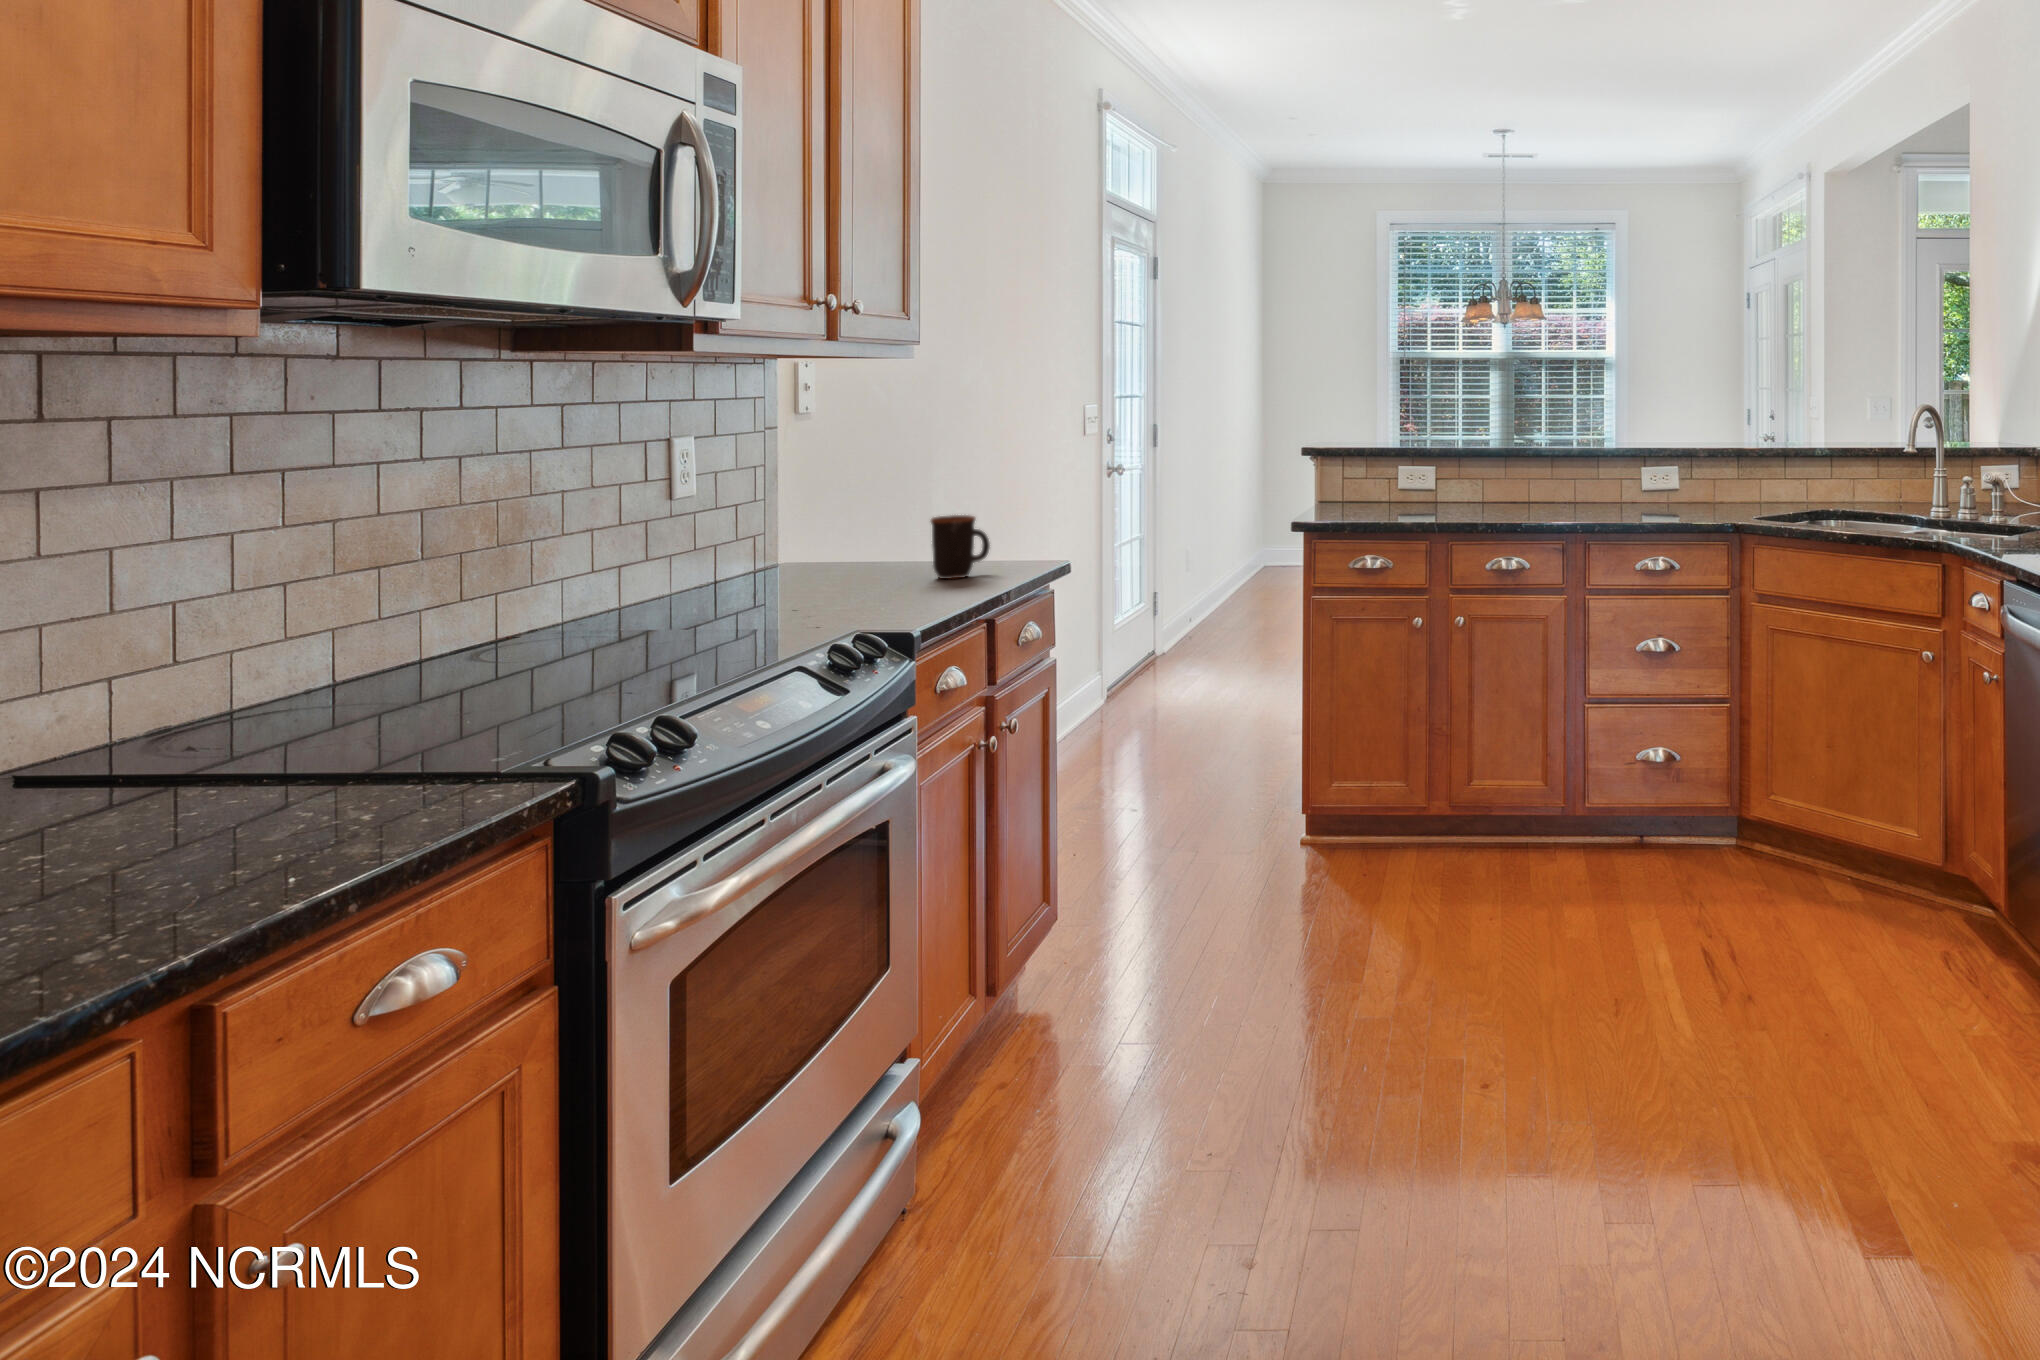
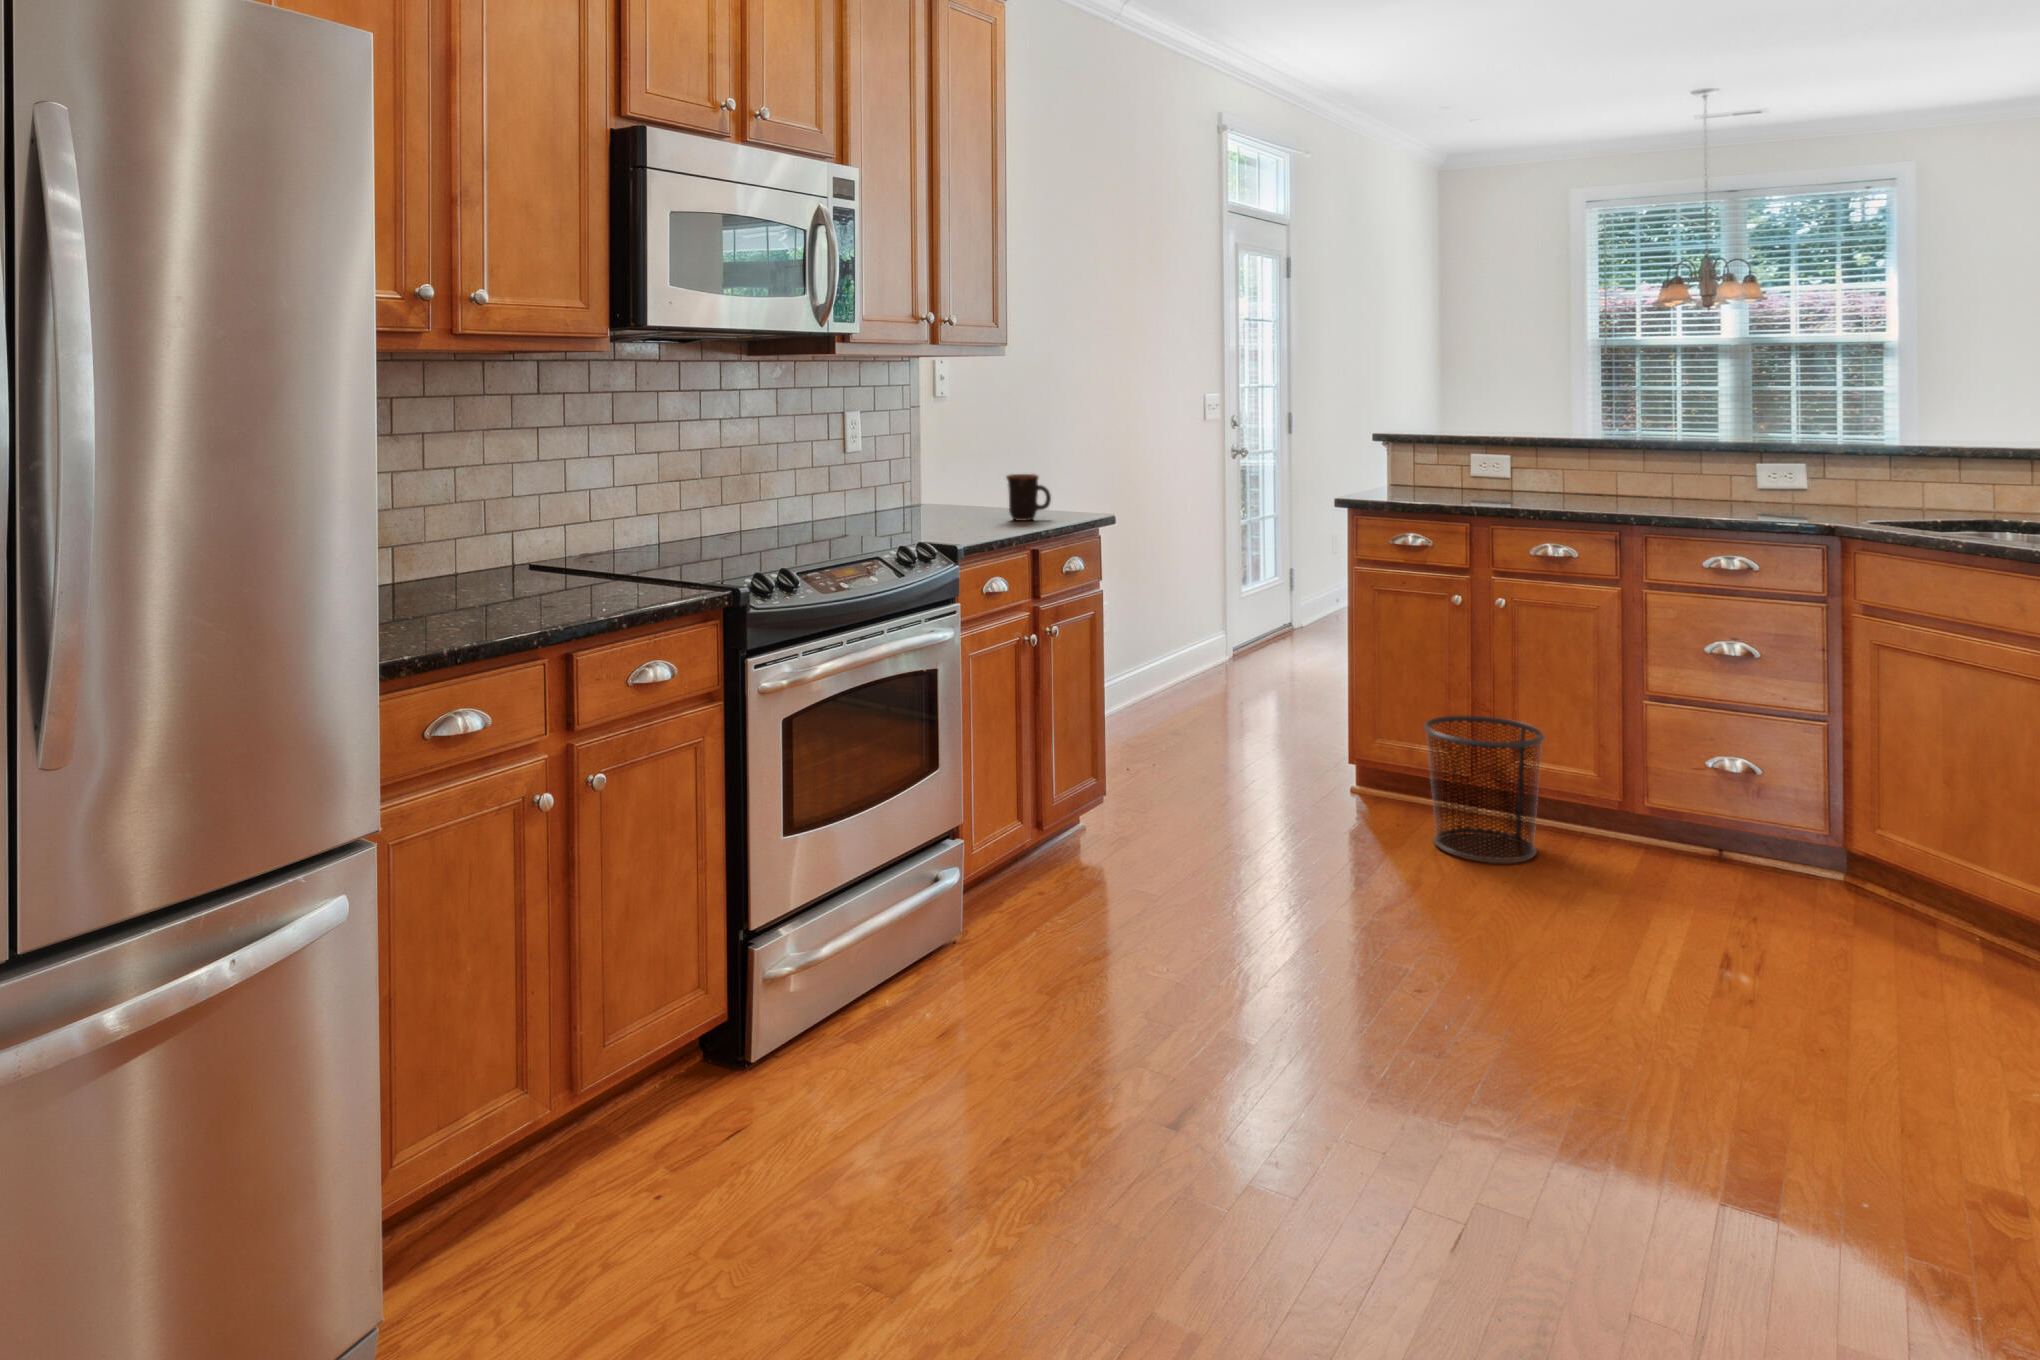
waste bin: none [1396,742,1514,902] -> present [1424,715,1545,863]

